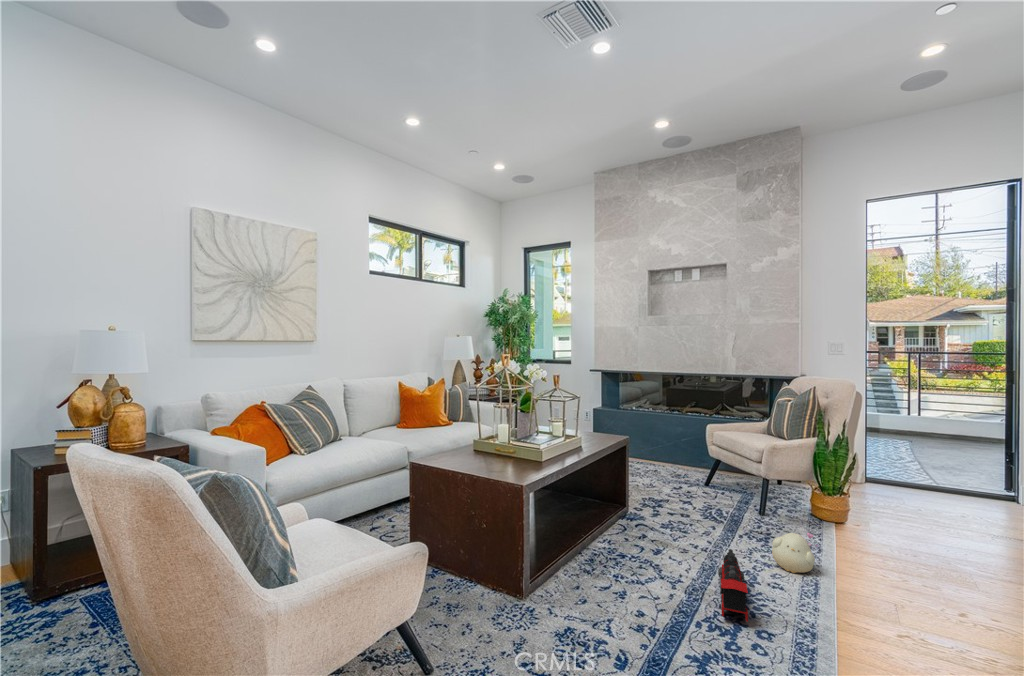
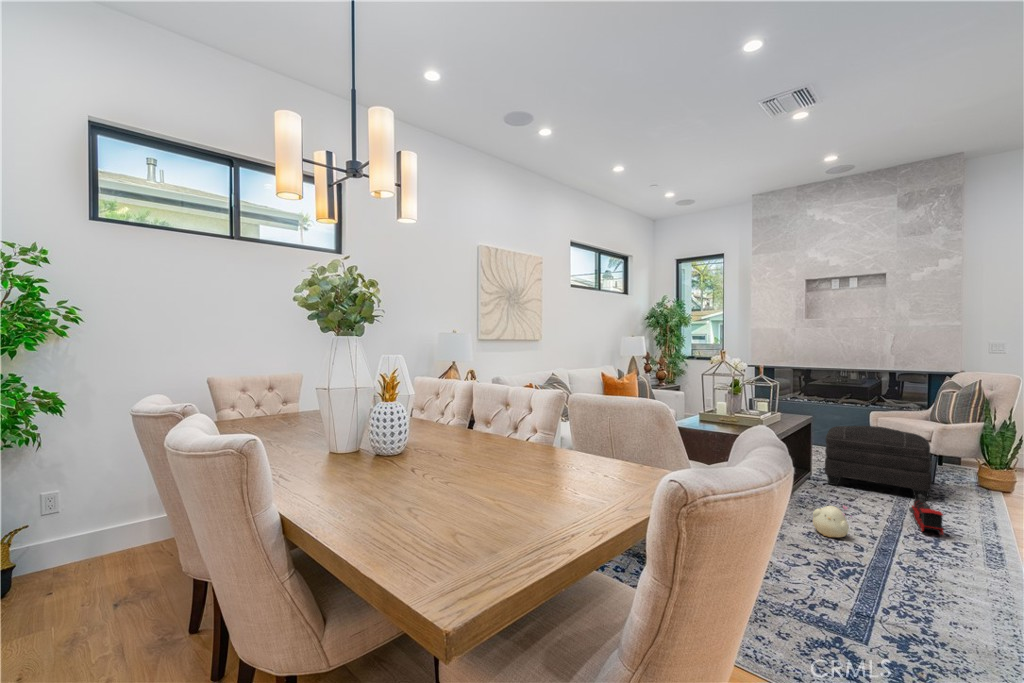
ottoman: none [636,447,756,549] -> present [825,426,932,501]
plush toy: present [772,533,818,573] -> present [813,506,852,538]

